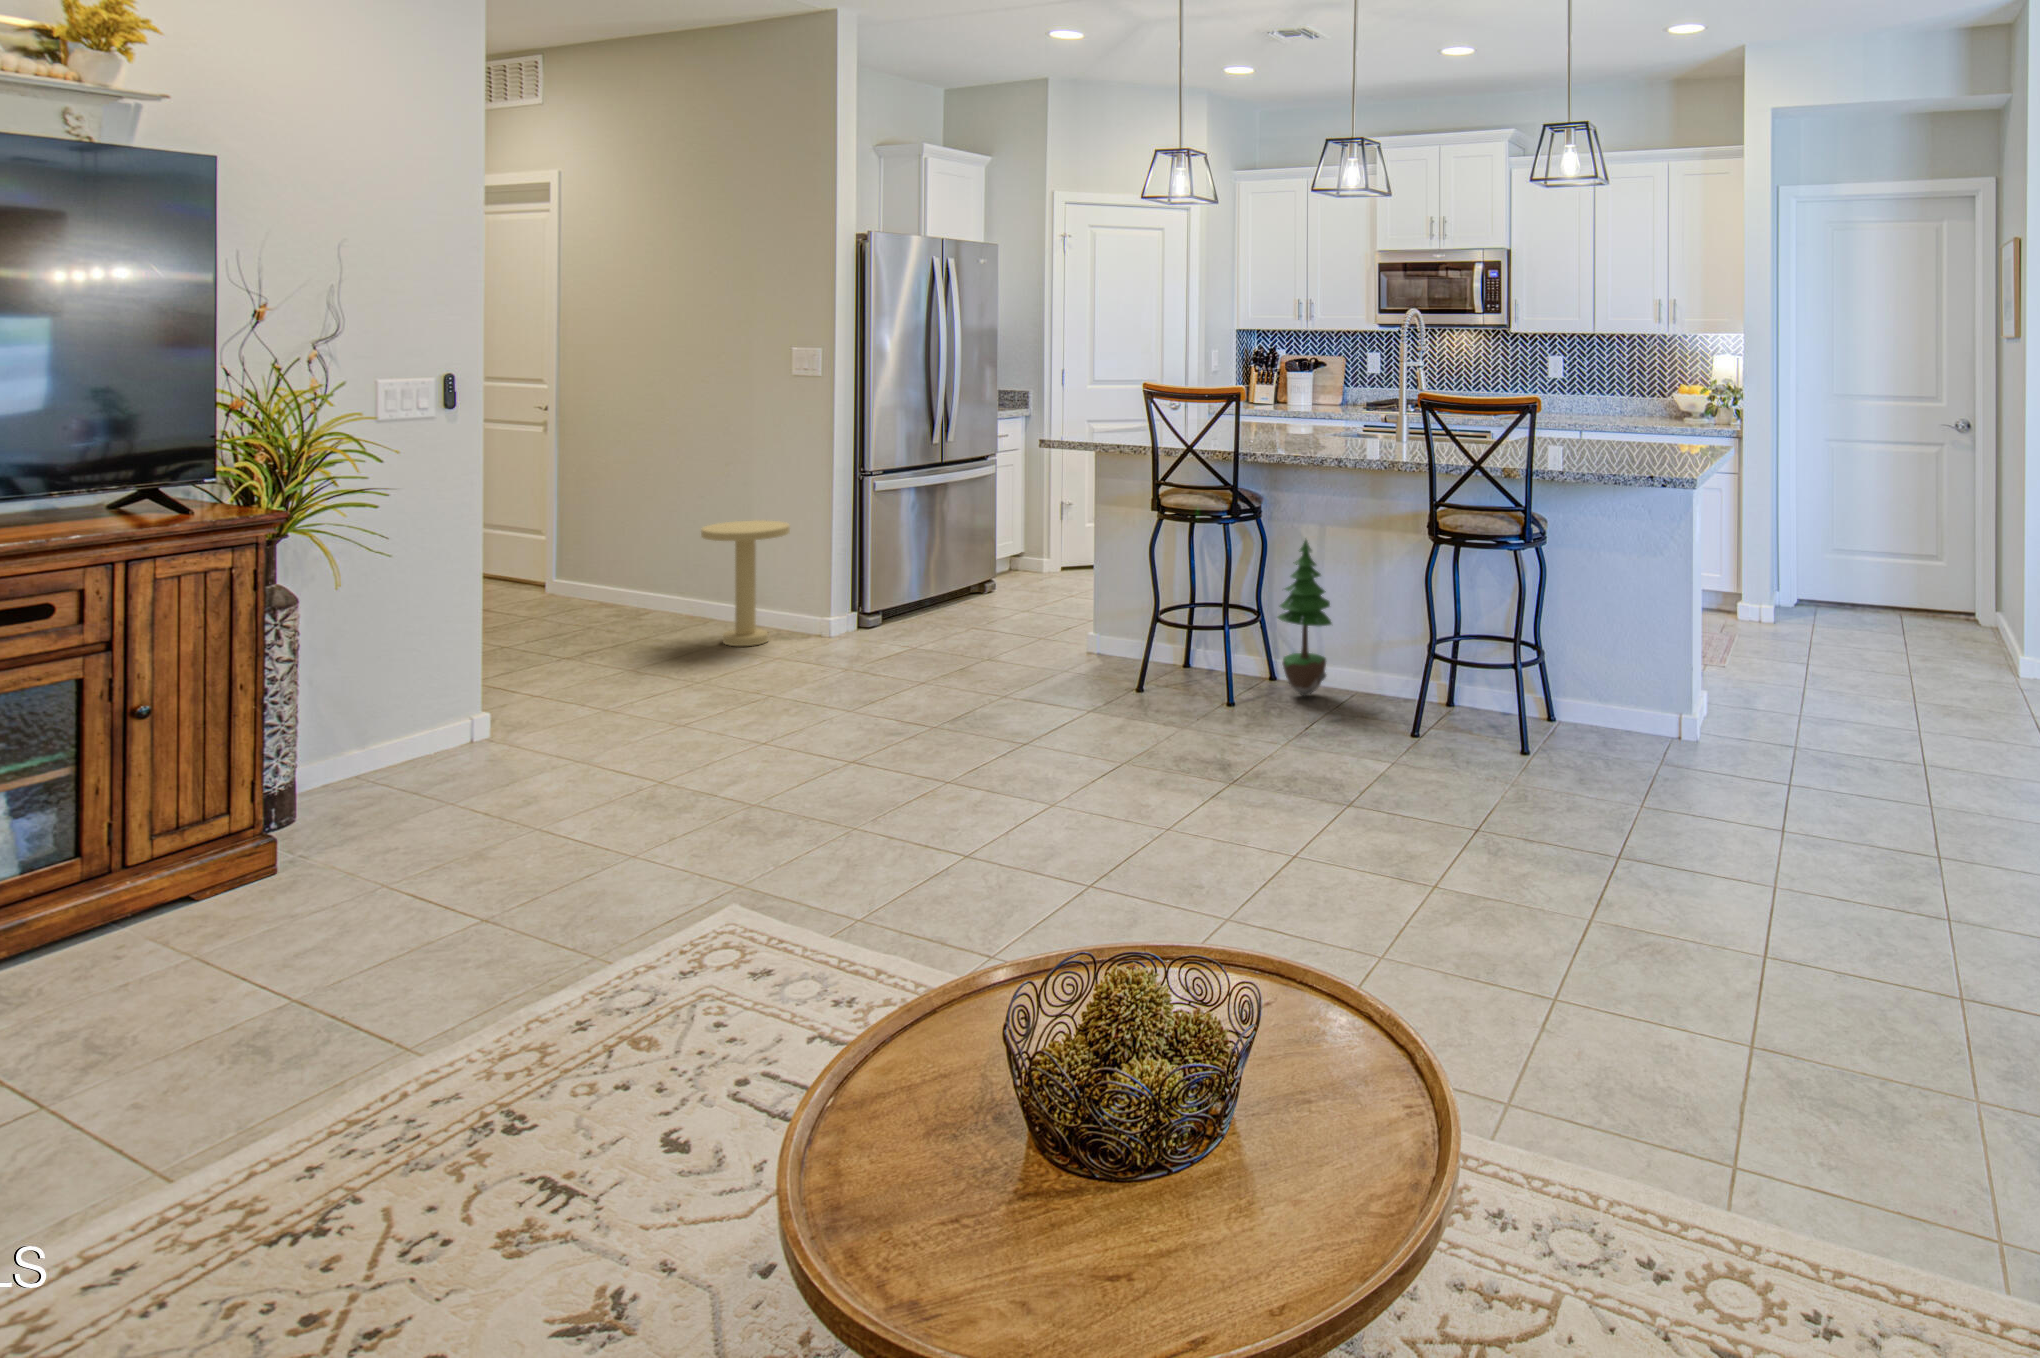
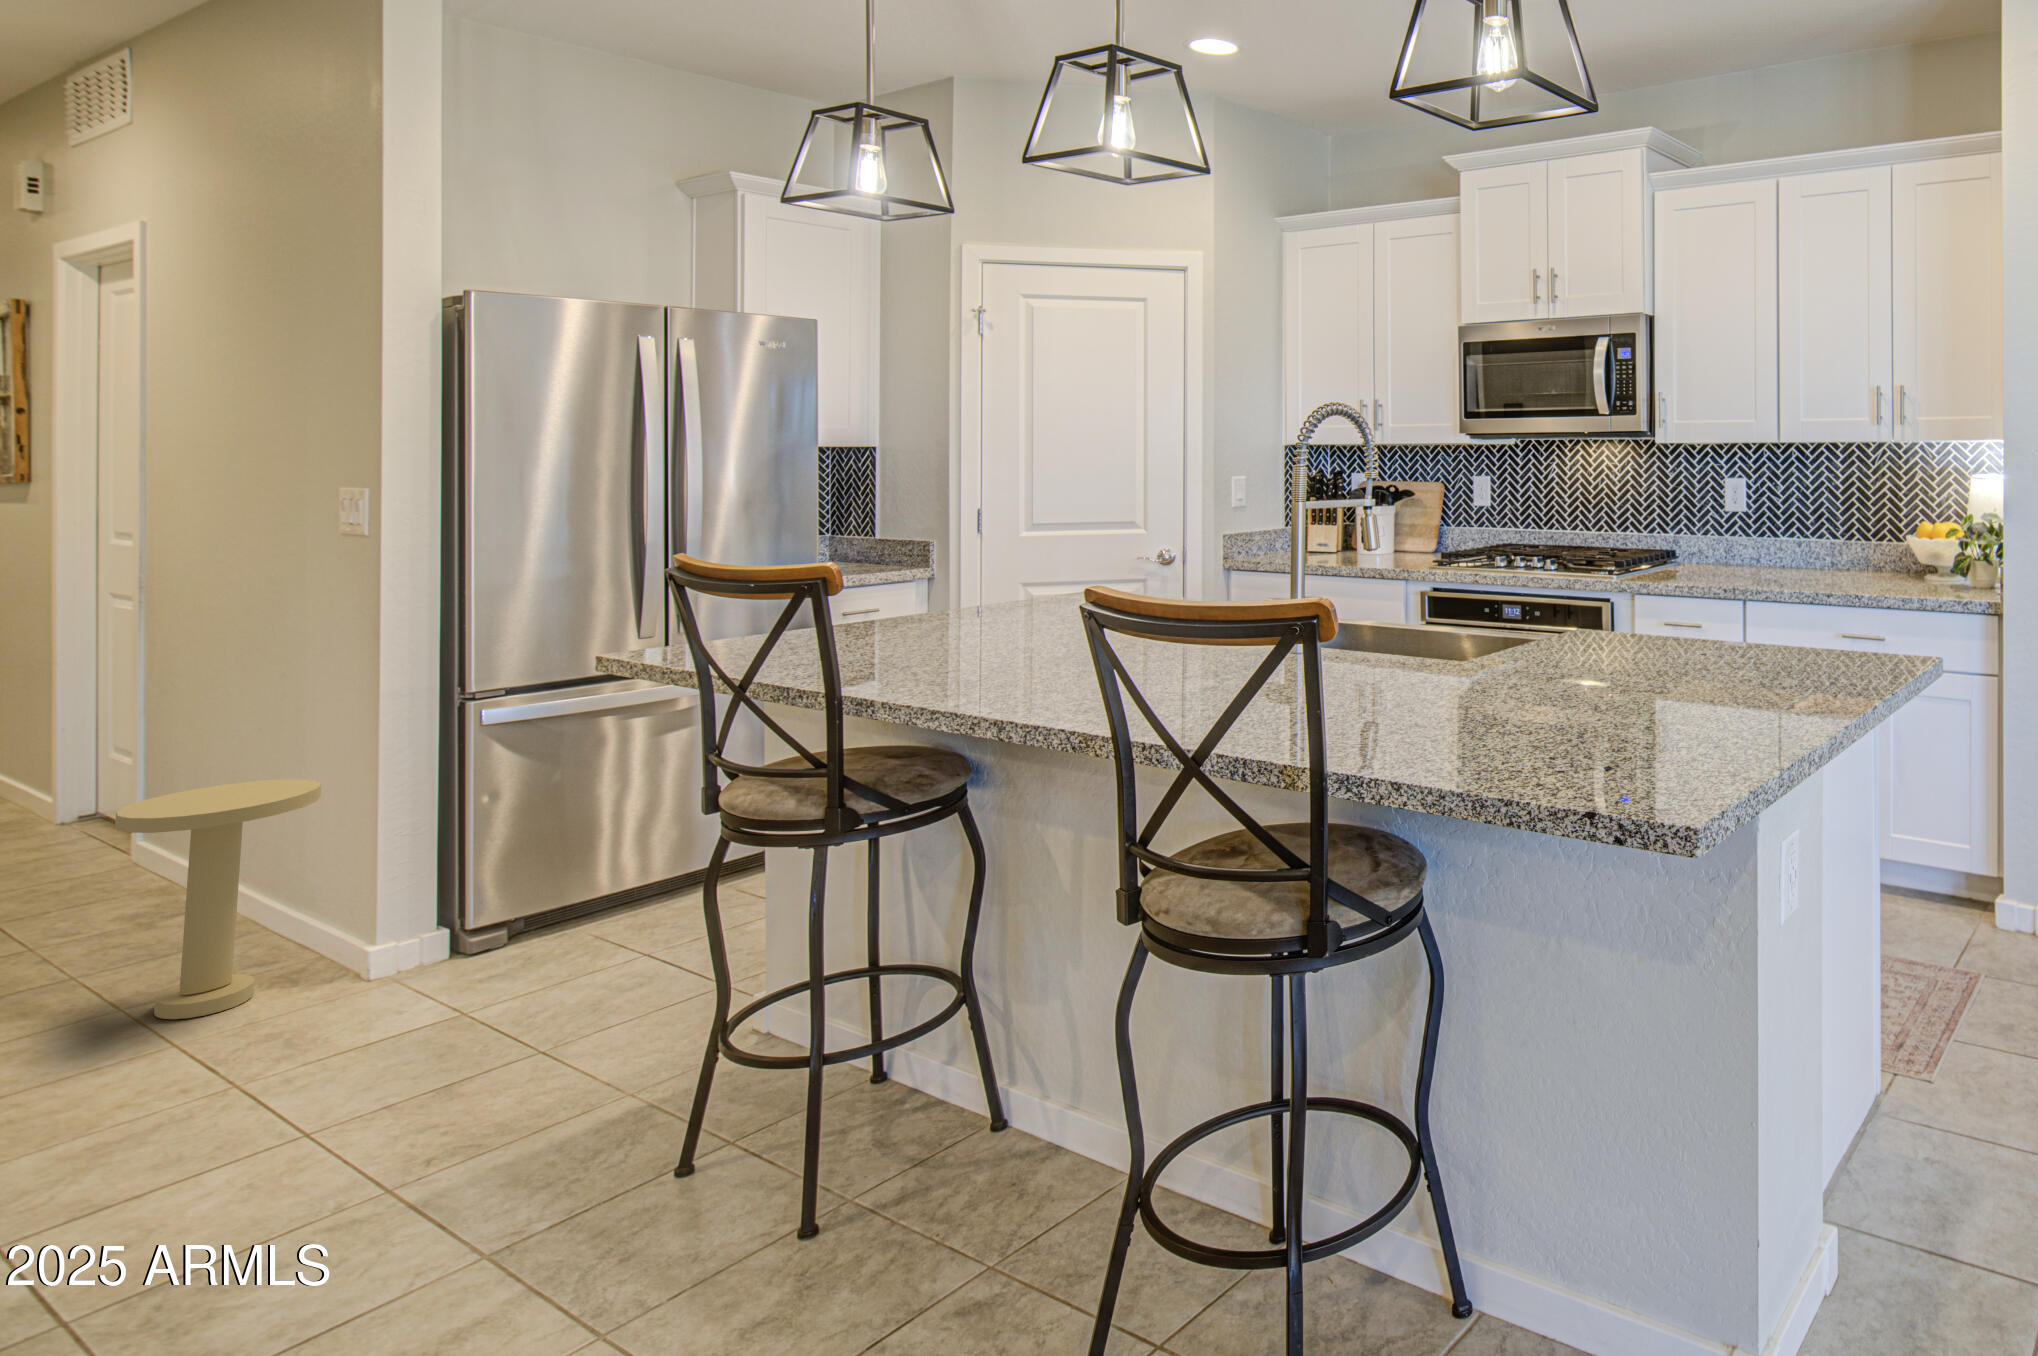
potted tree: present [1278,540,1332,696] -> none [898,882,1032,1241]

